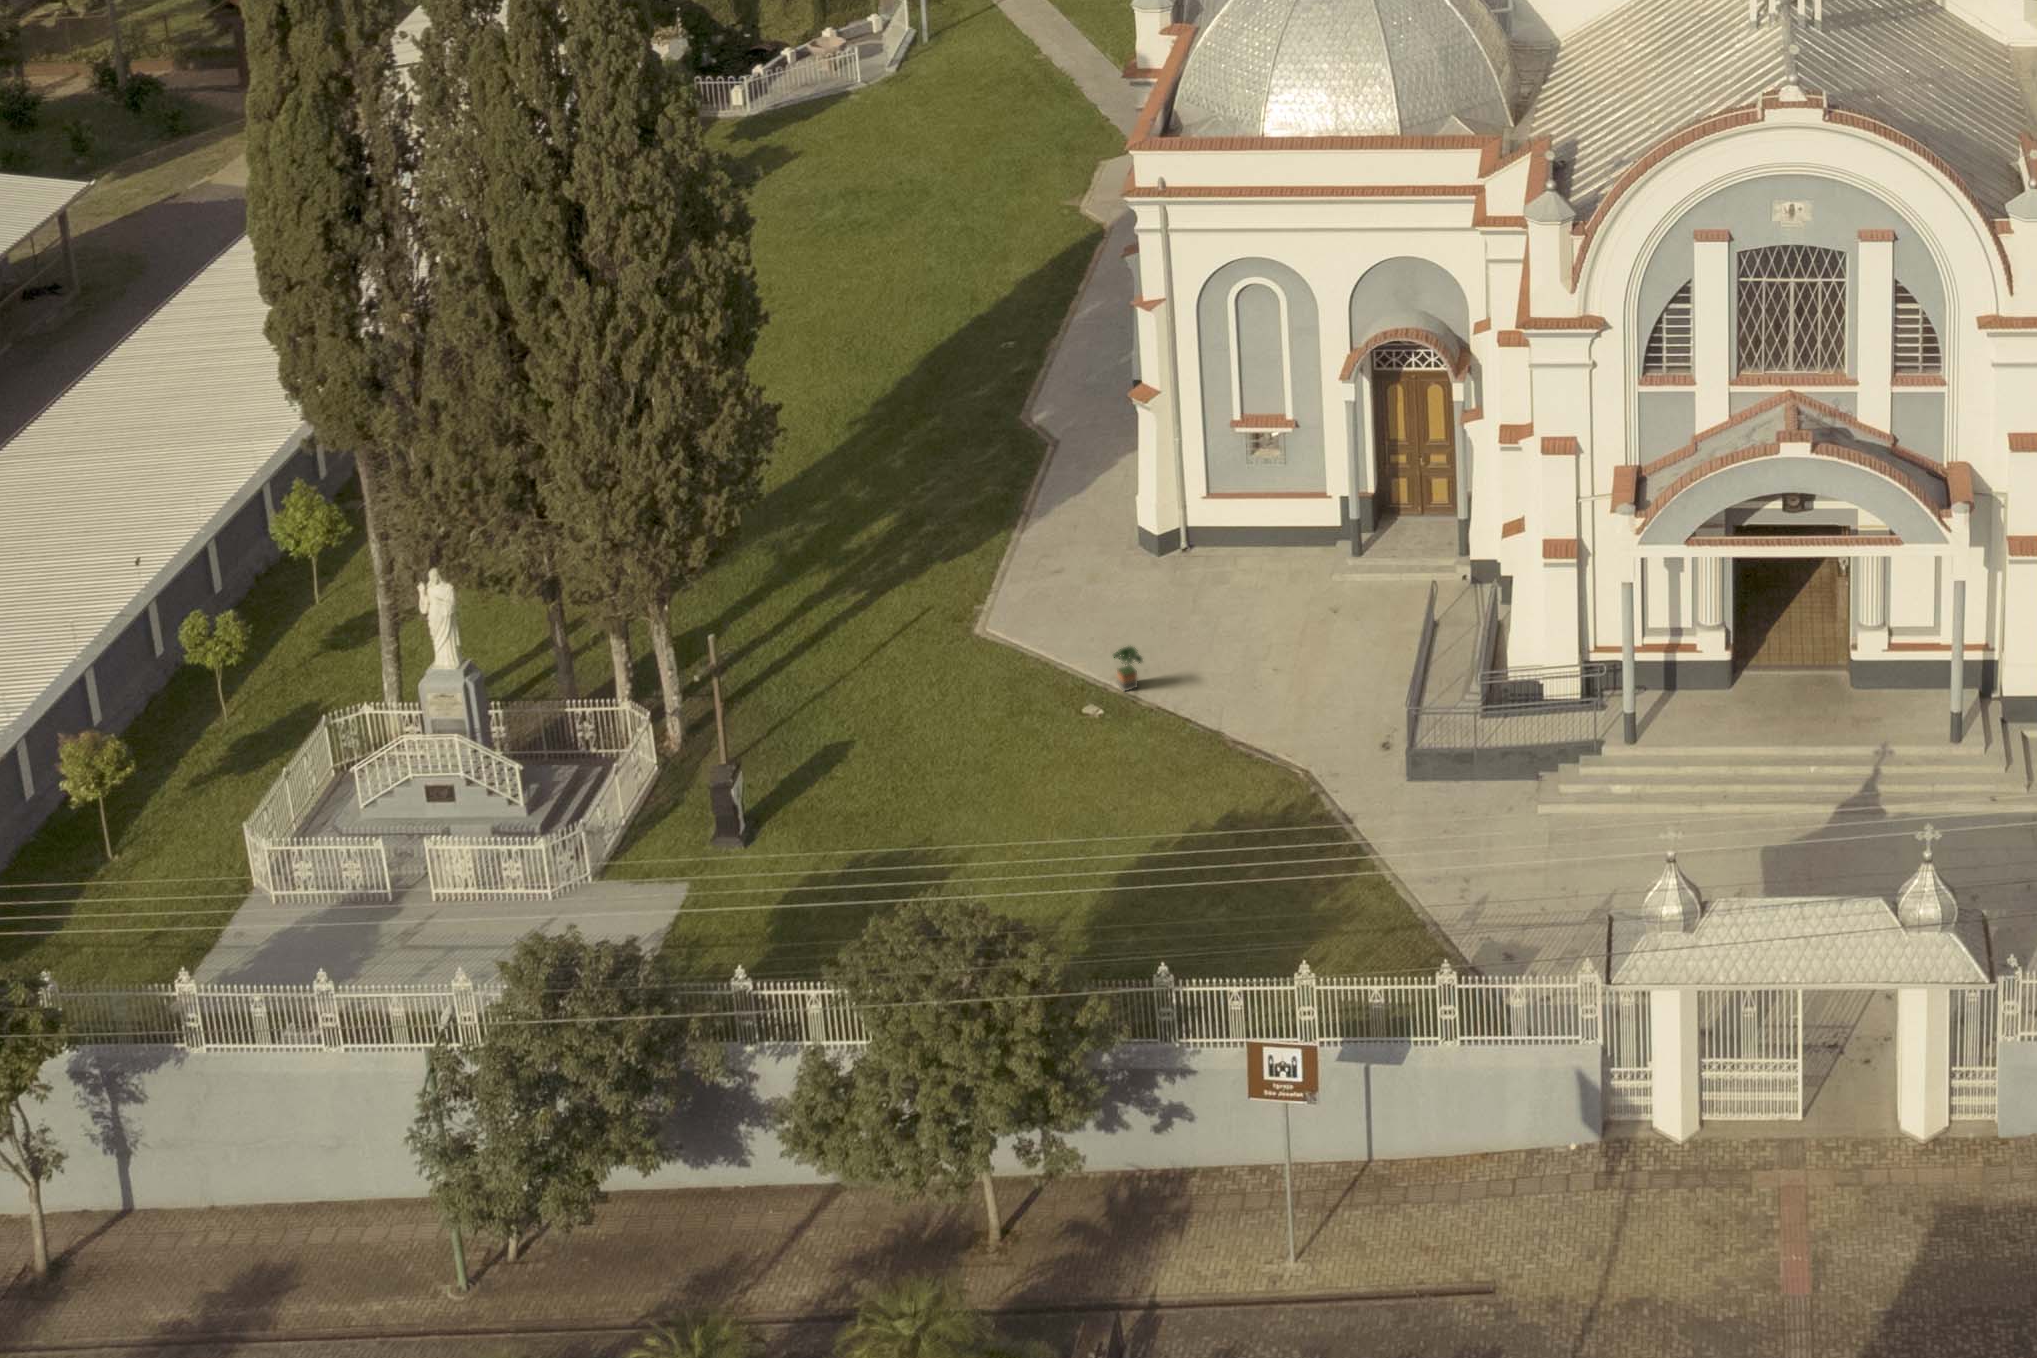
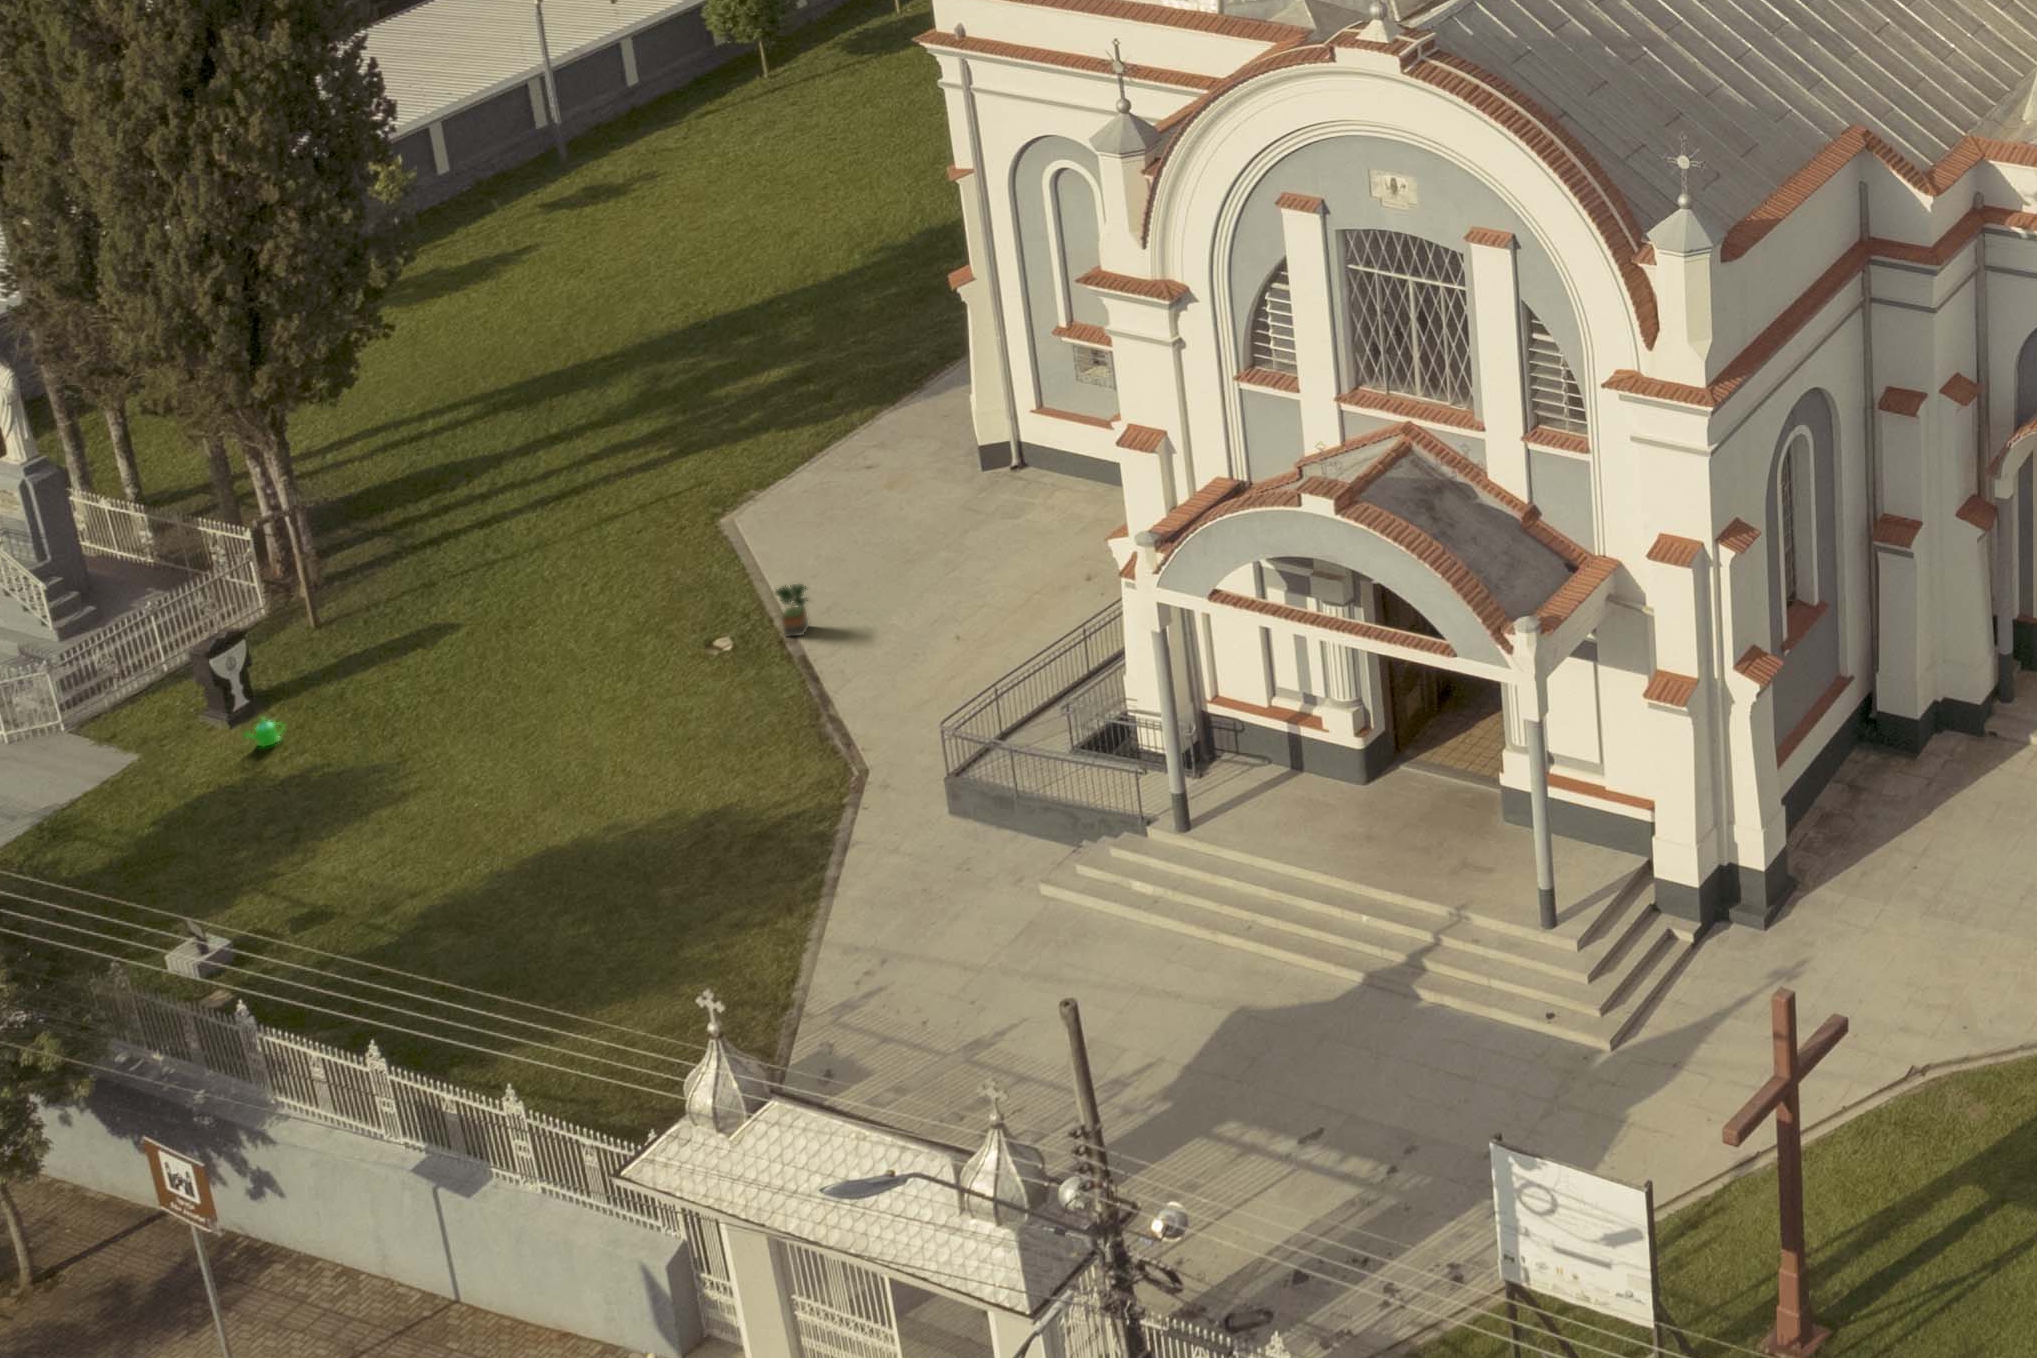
watering can: none [775,831,798,856] -> present [244,719,284,747]

